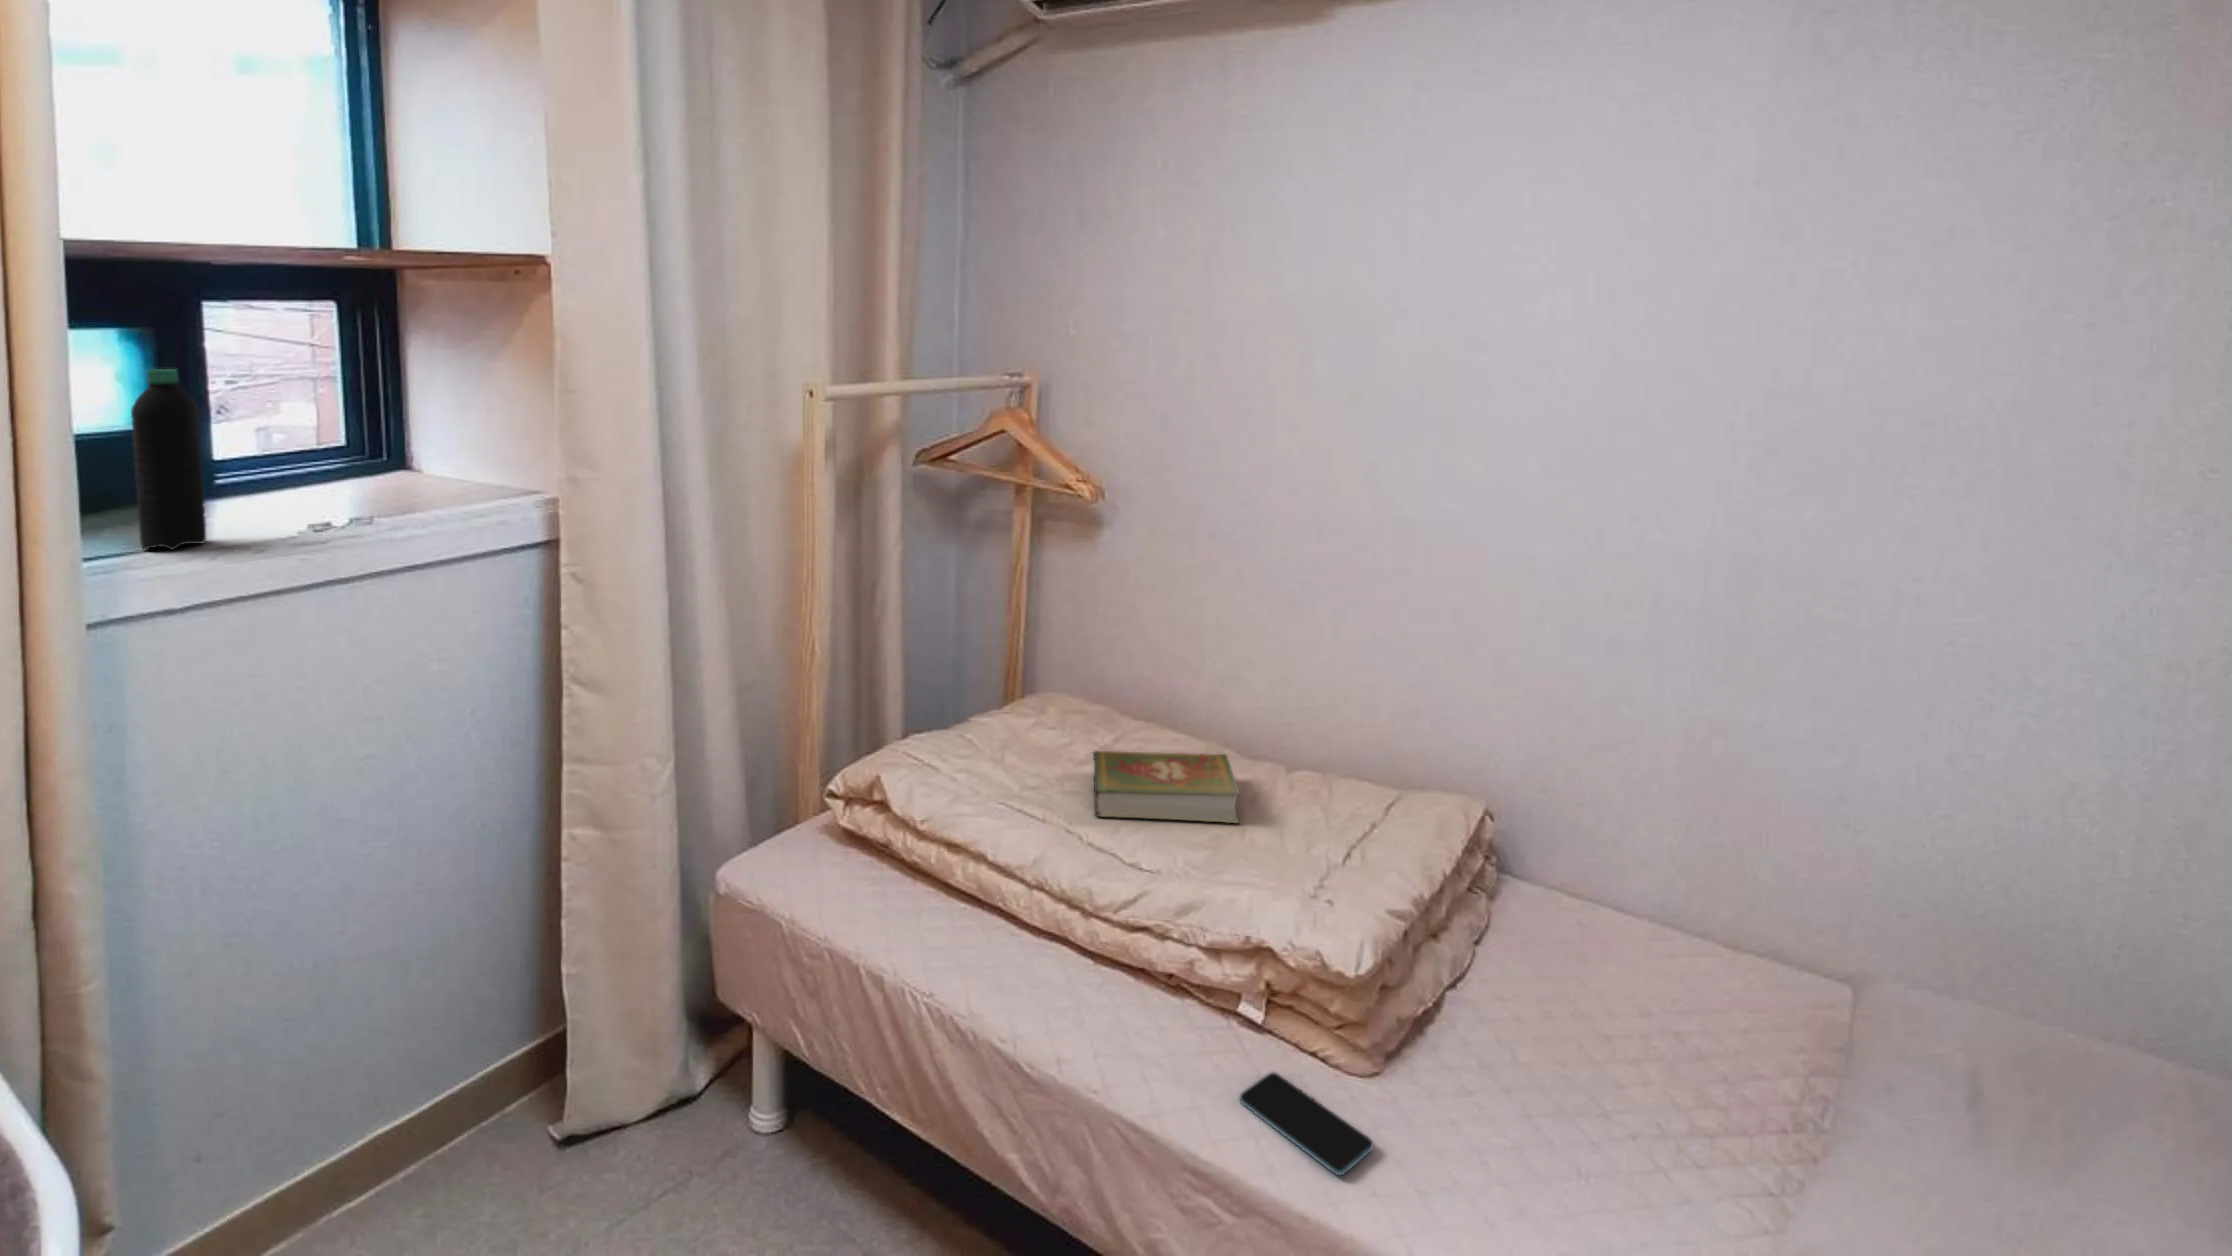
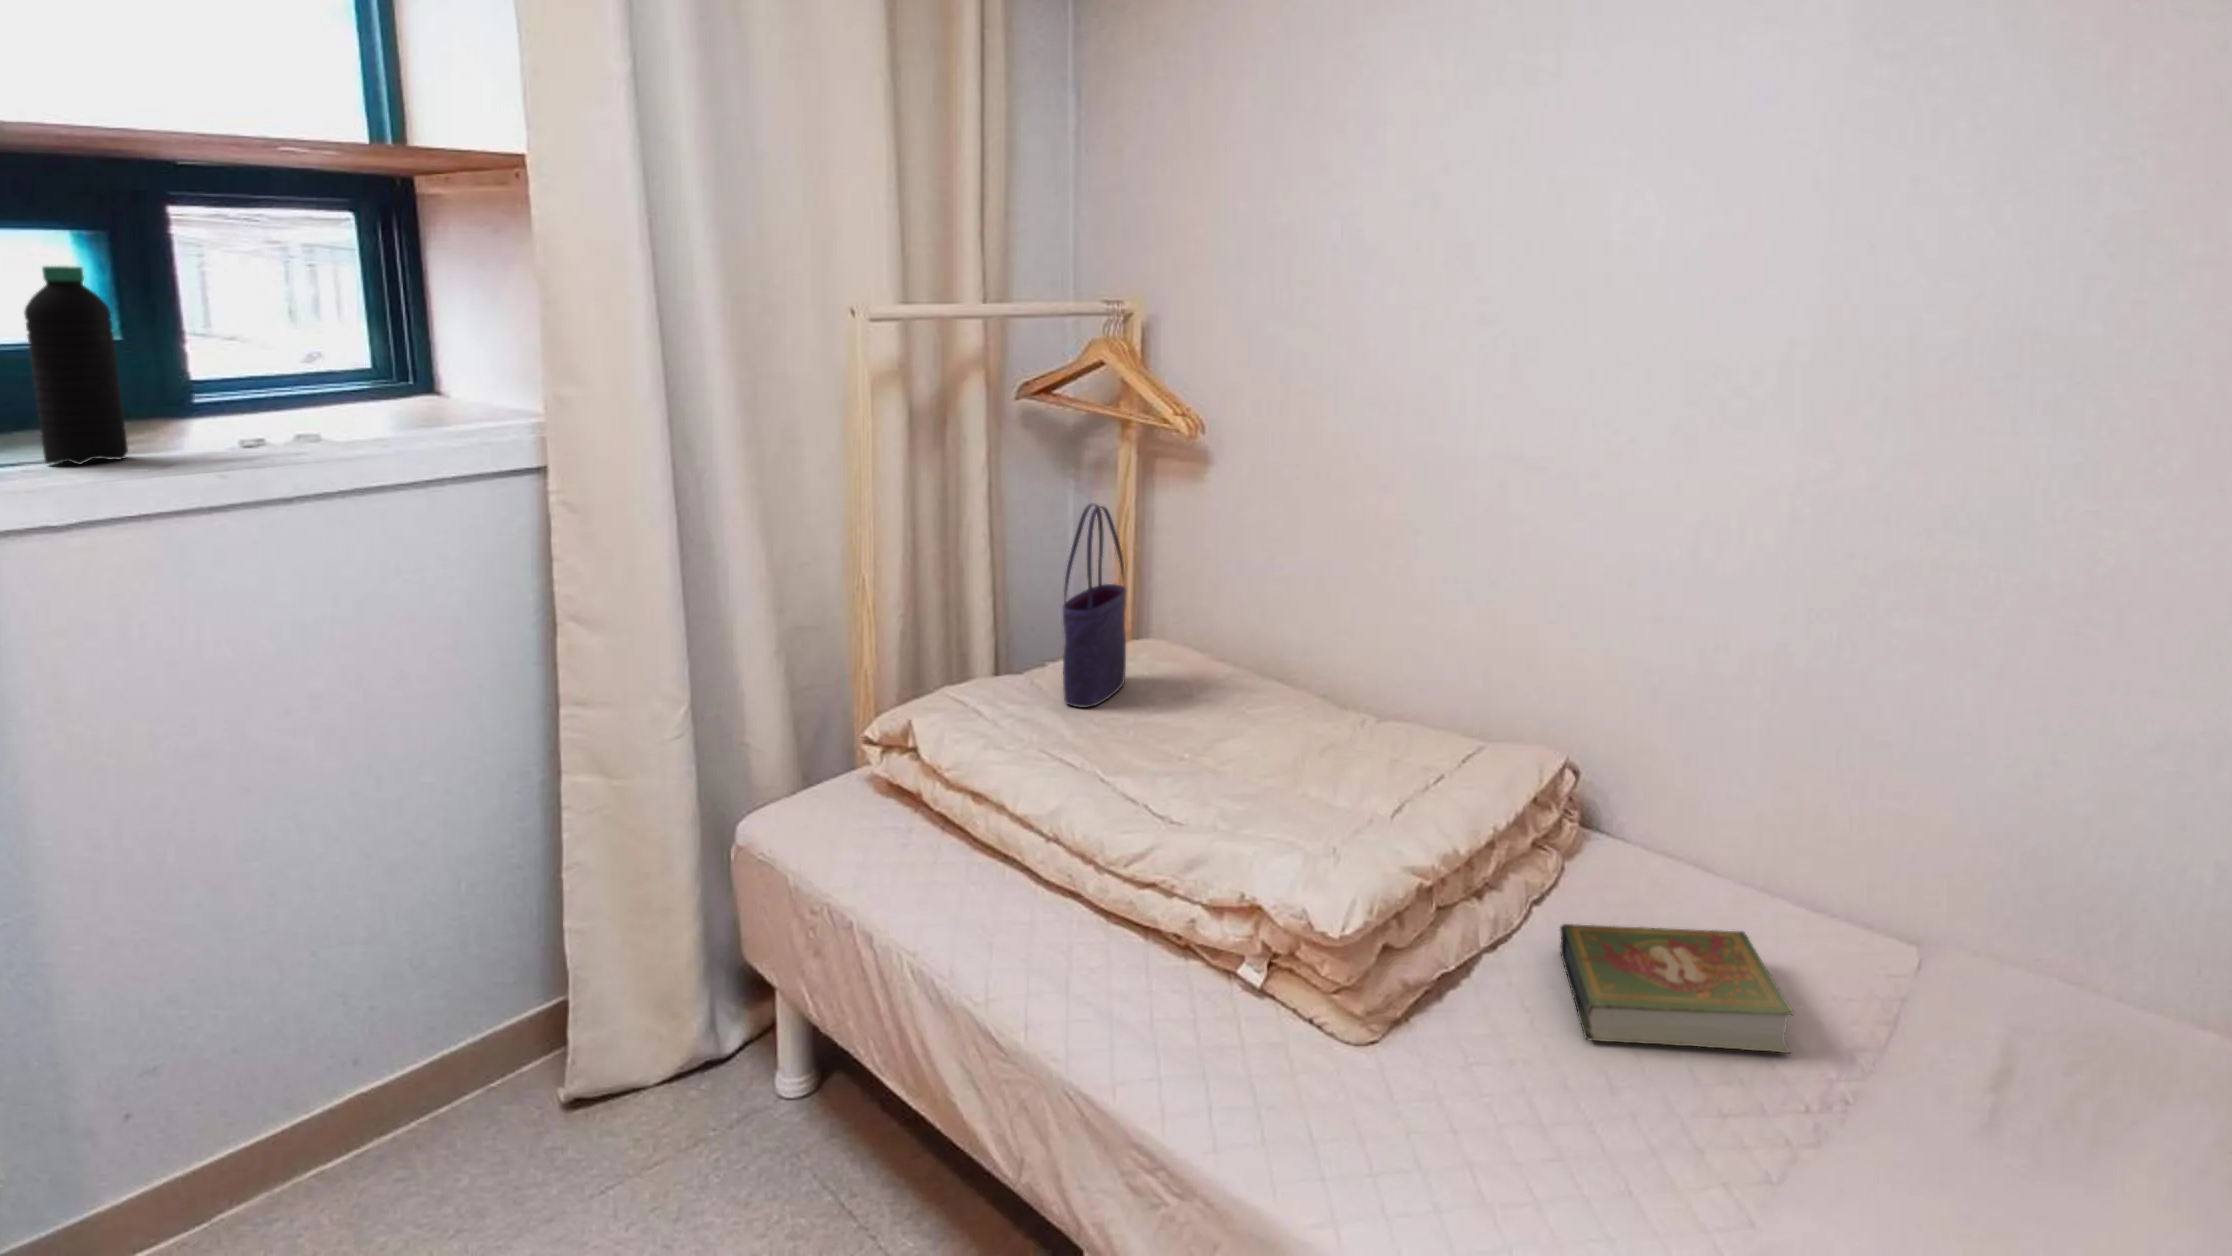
tote bag: none [998,567,1048,759] -> present [1063,503,1126,707]
book: present [1093,751,1240,823] -> present [1560,924,1794,1053]
smartphone: present [1240,1073,1373,1175] -> none [1209,1039,1338,1150]

